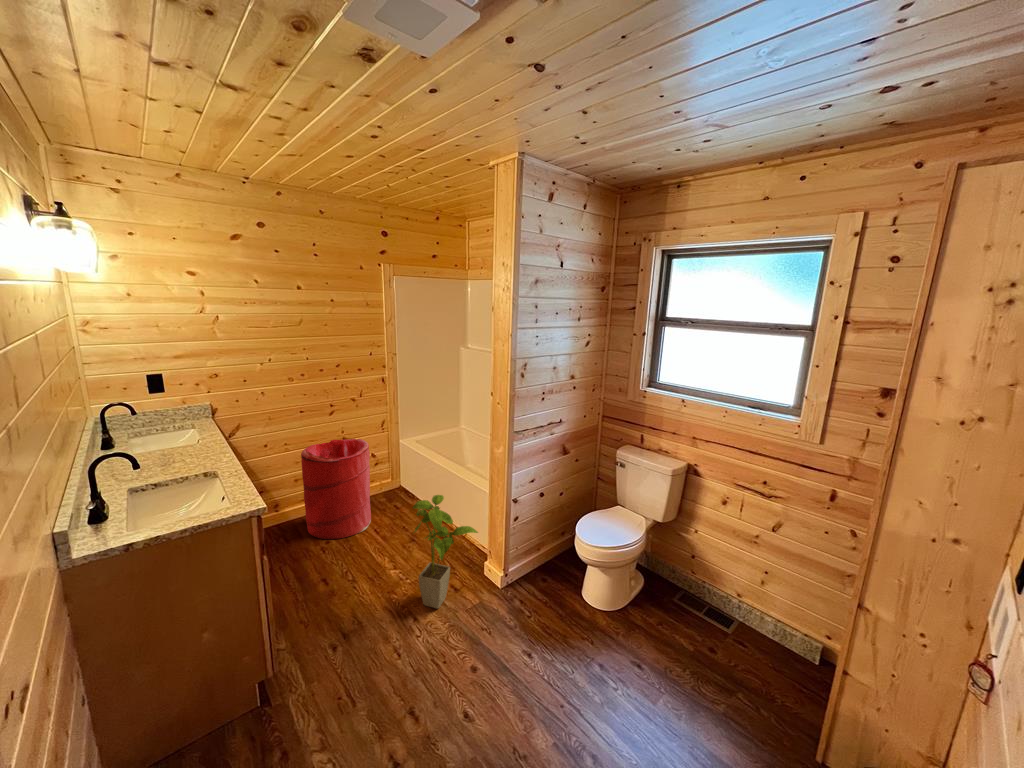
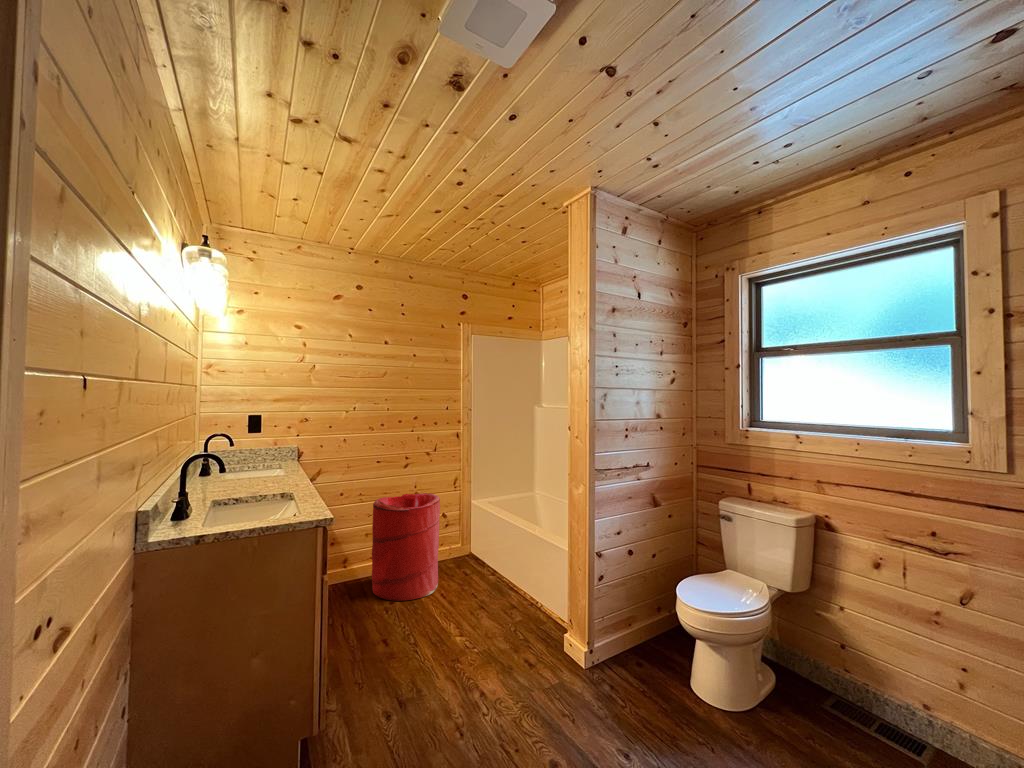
house plant: present [413,495,478,609] -> none [481,537,557,685]

